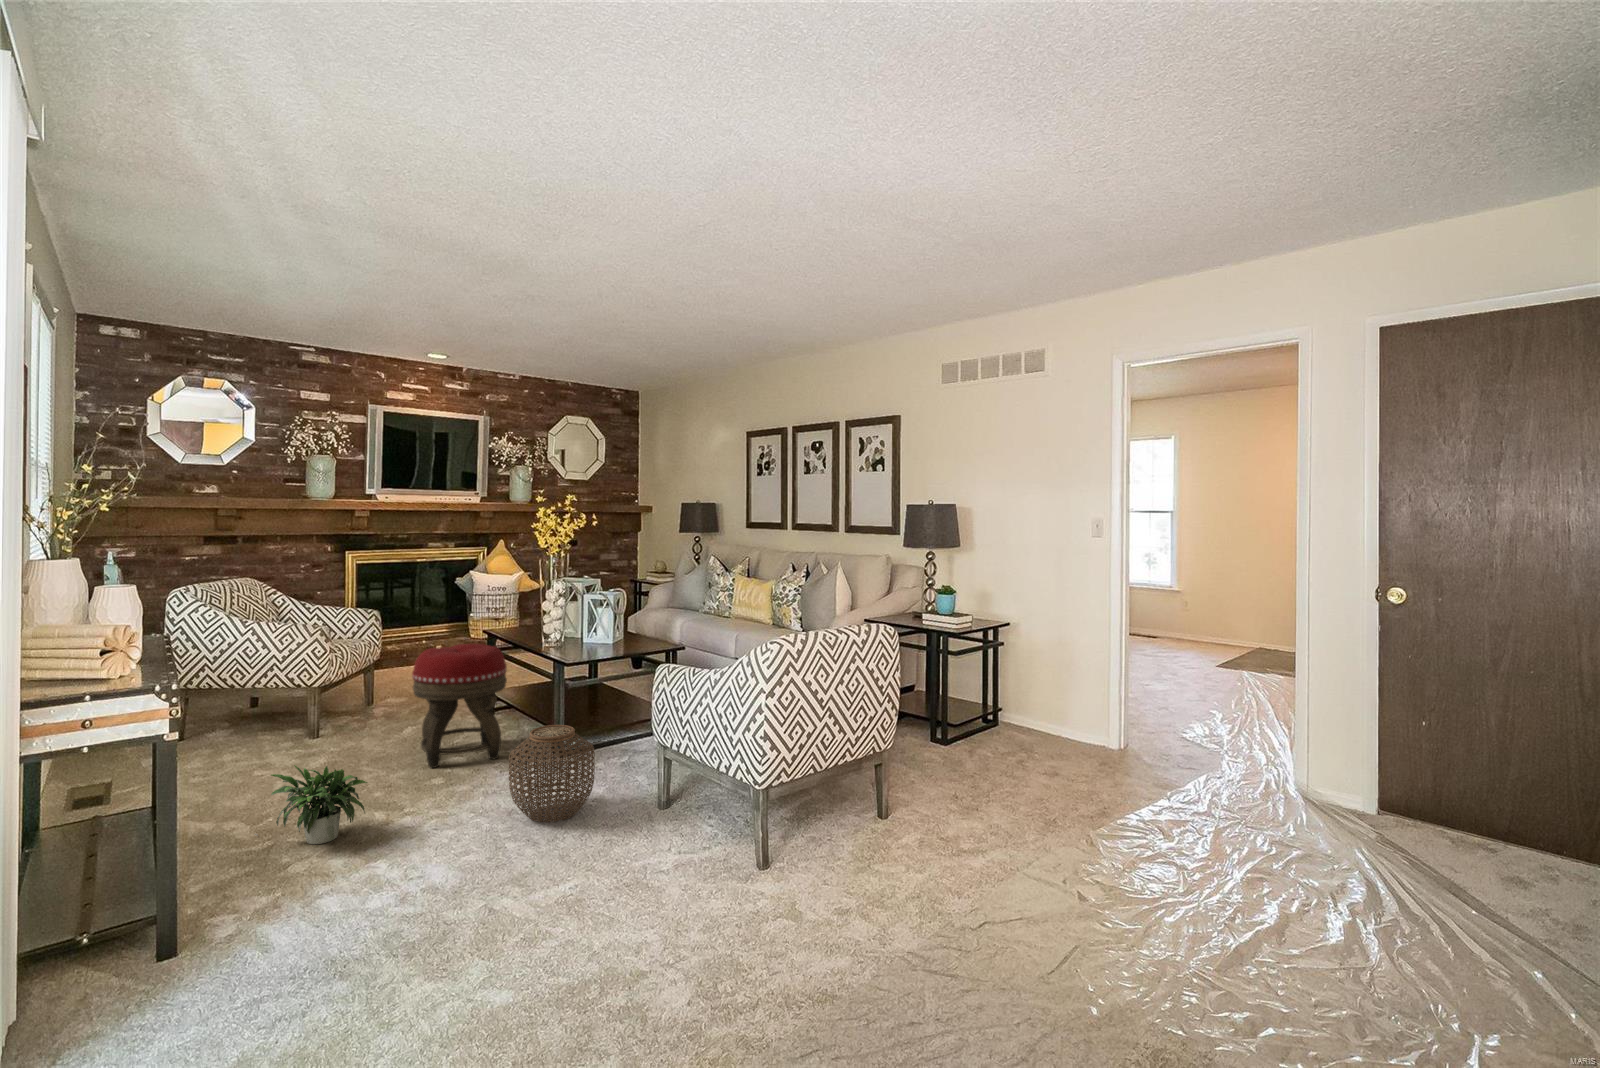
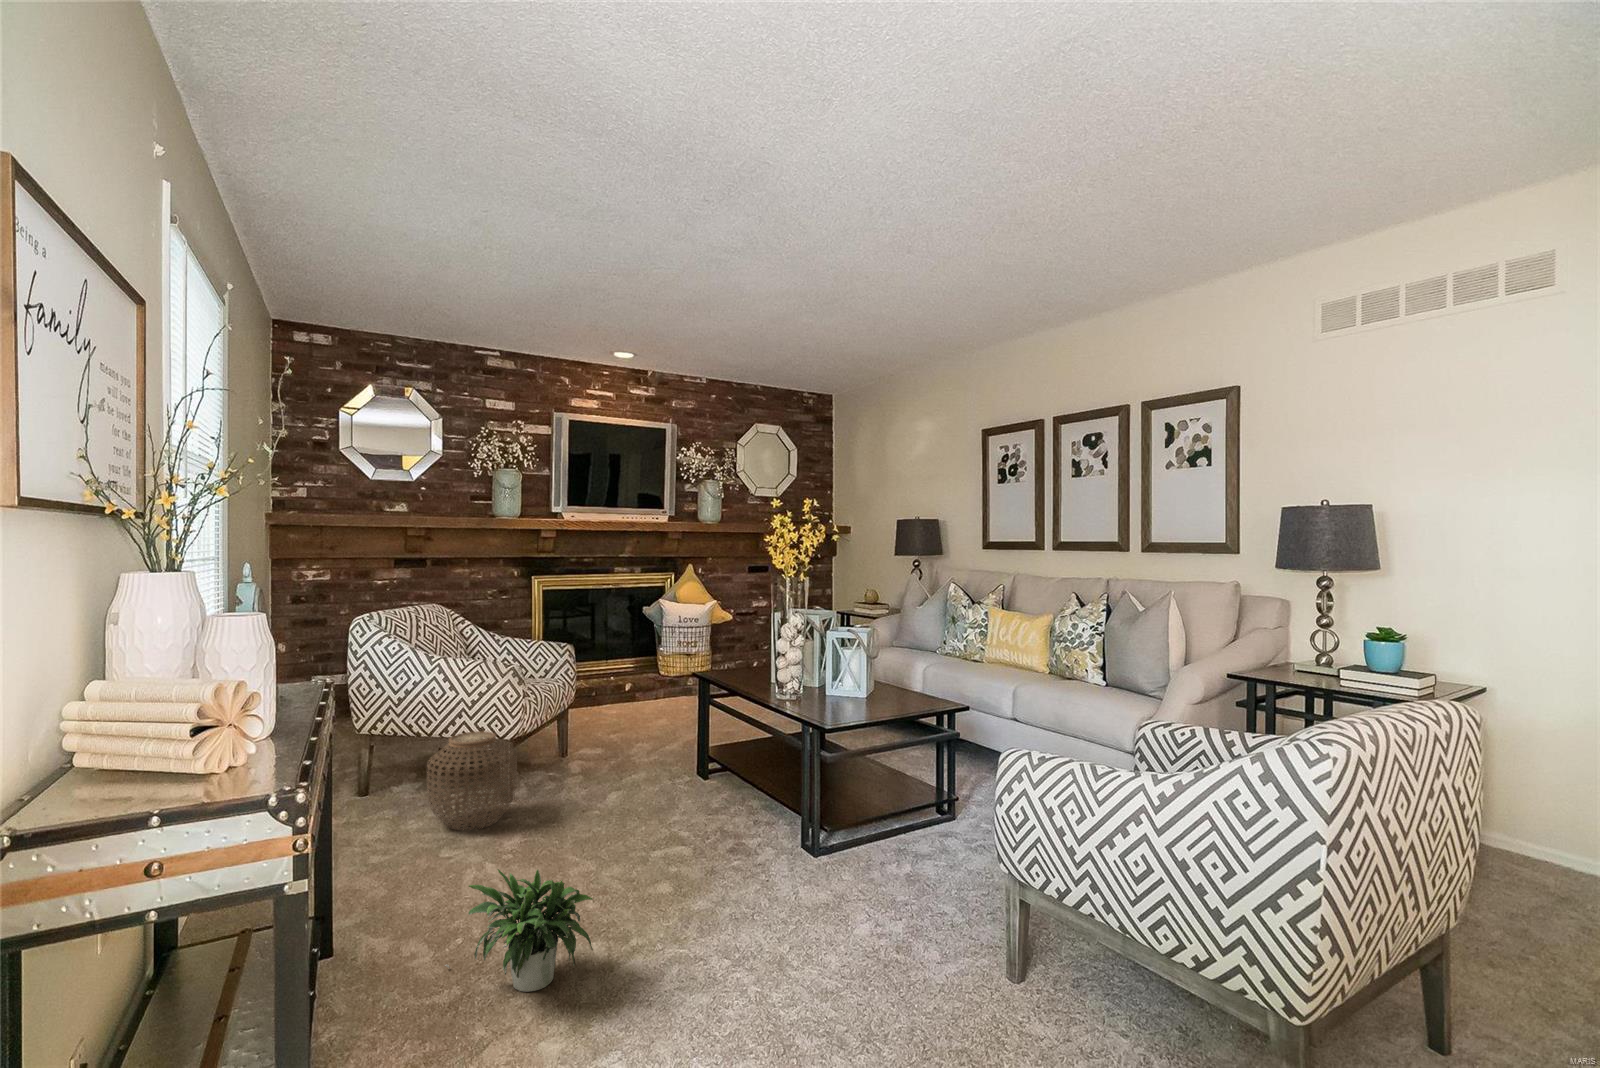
footstool: present [412,644,507,768] -> none [629,692,743,861]
woven basket: present [509,725,595,822] -> present [427,731,517,830]

